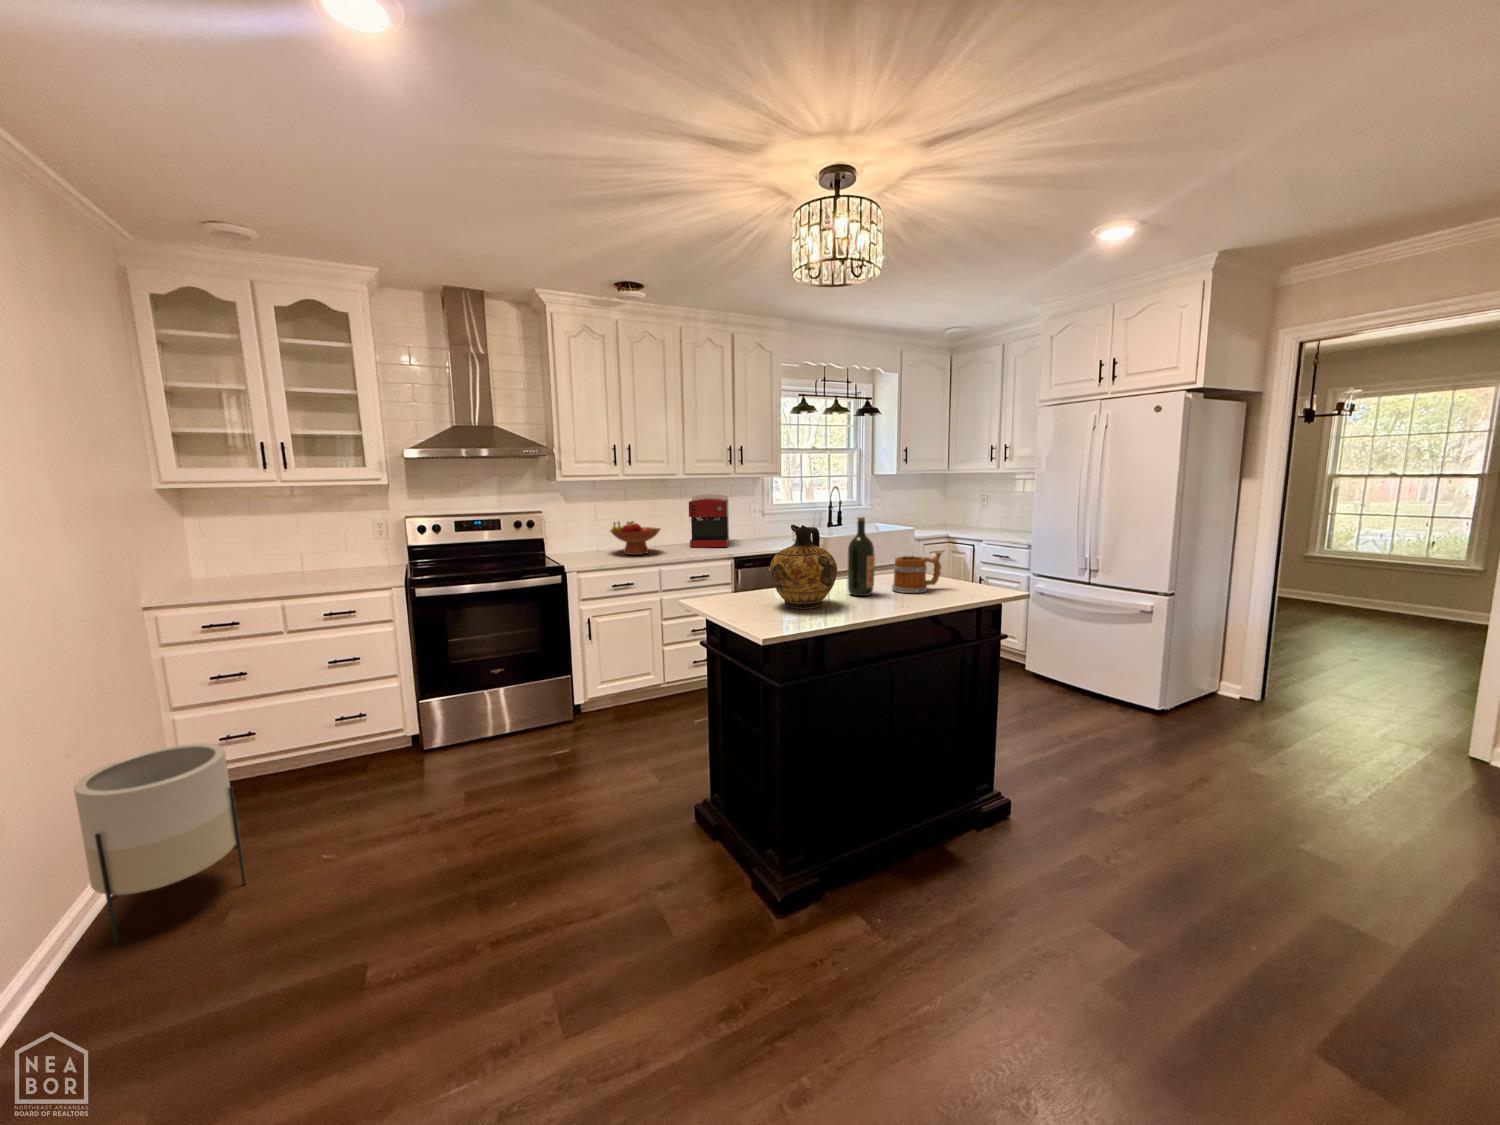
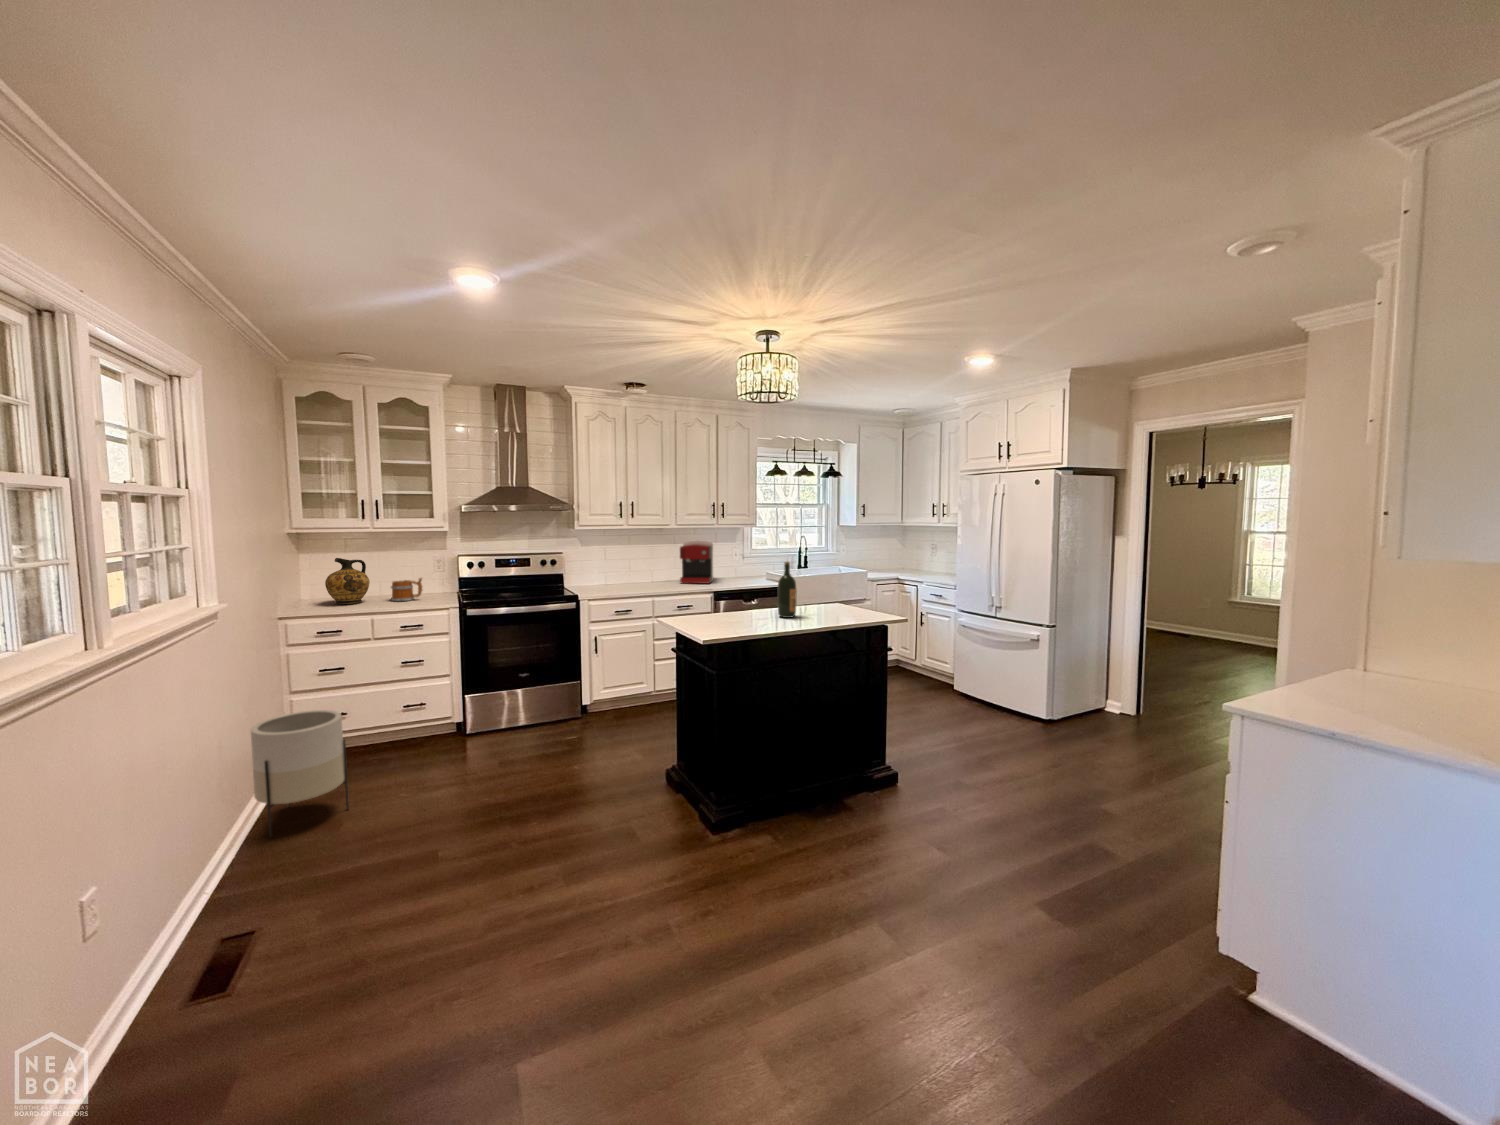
fruit bowl: present [610,521,660,555] -> none [615,561,656,588]
ceramic jug: present [770,525,837,609] -> present [325,558,370,604]
mug: present [892,551,942,593] -> present [391,578,422,601]

